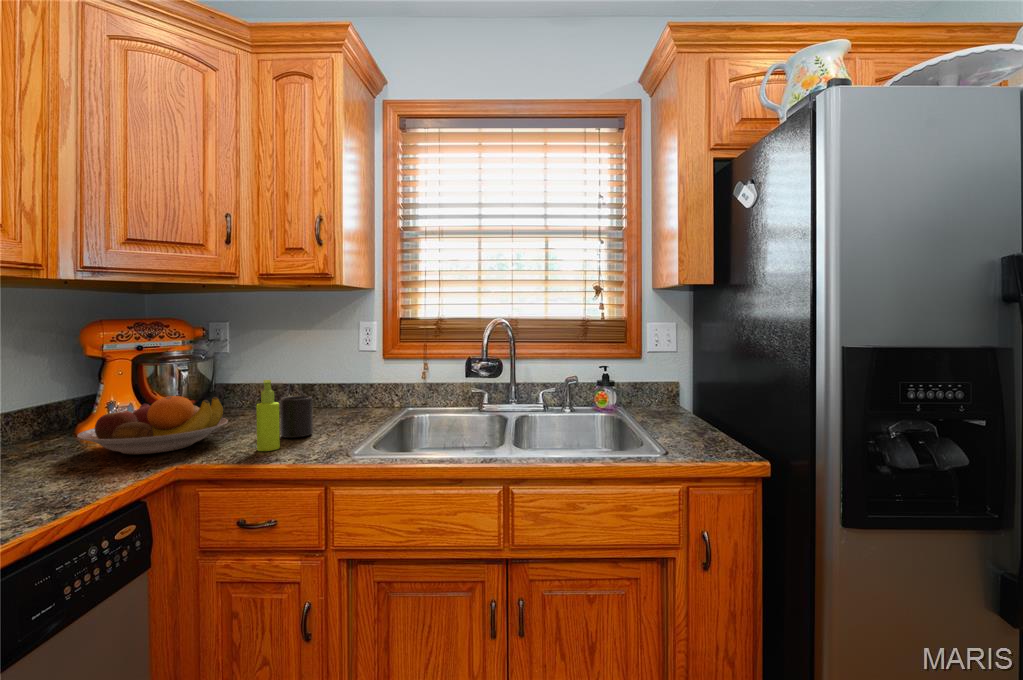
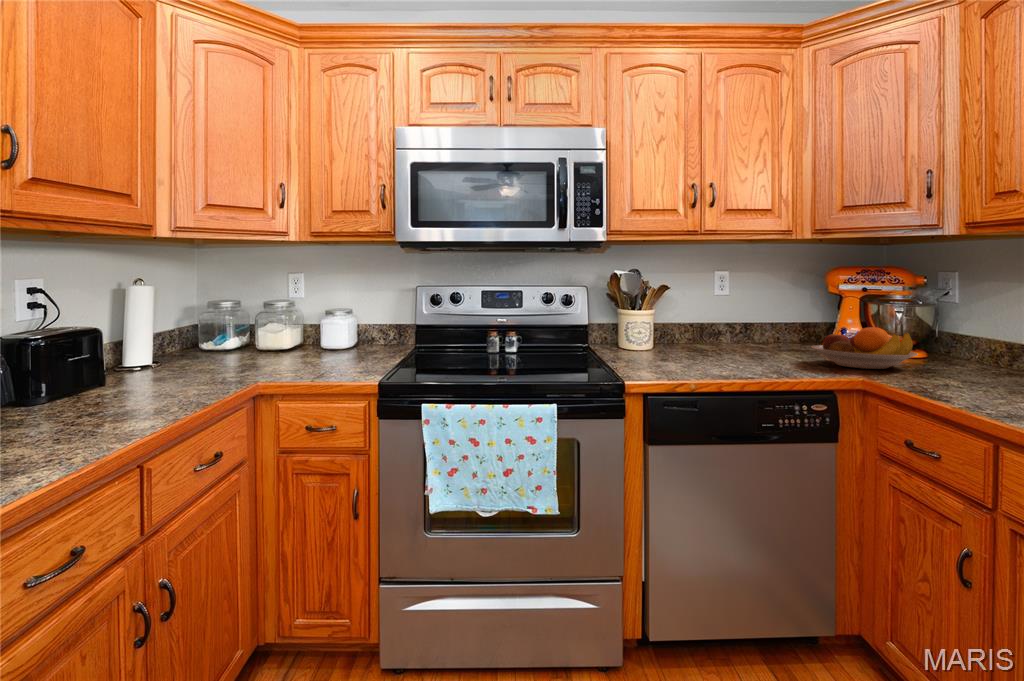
soap dispenser: present [256,380,280,451] -> none [927,319,952,382]
mug: present [280,396,313,438] -> none [960,341,998,380]

